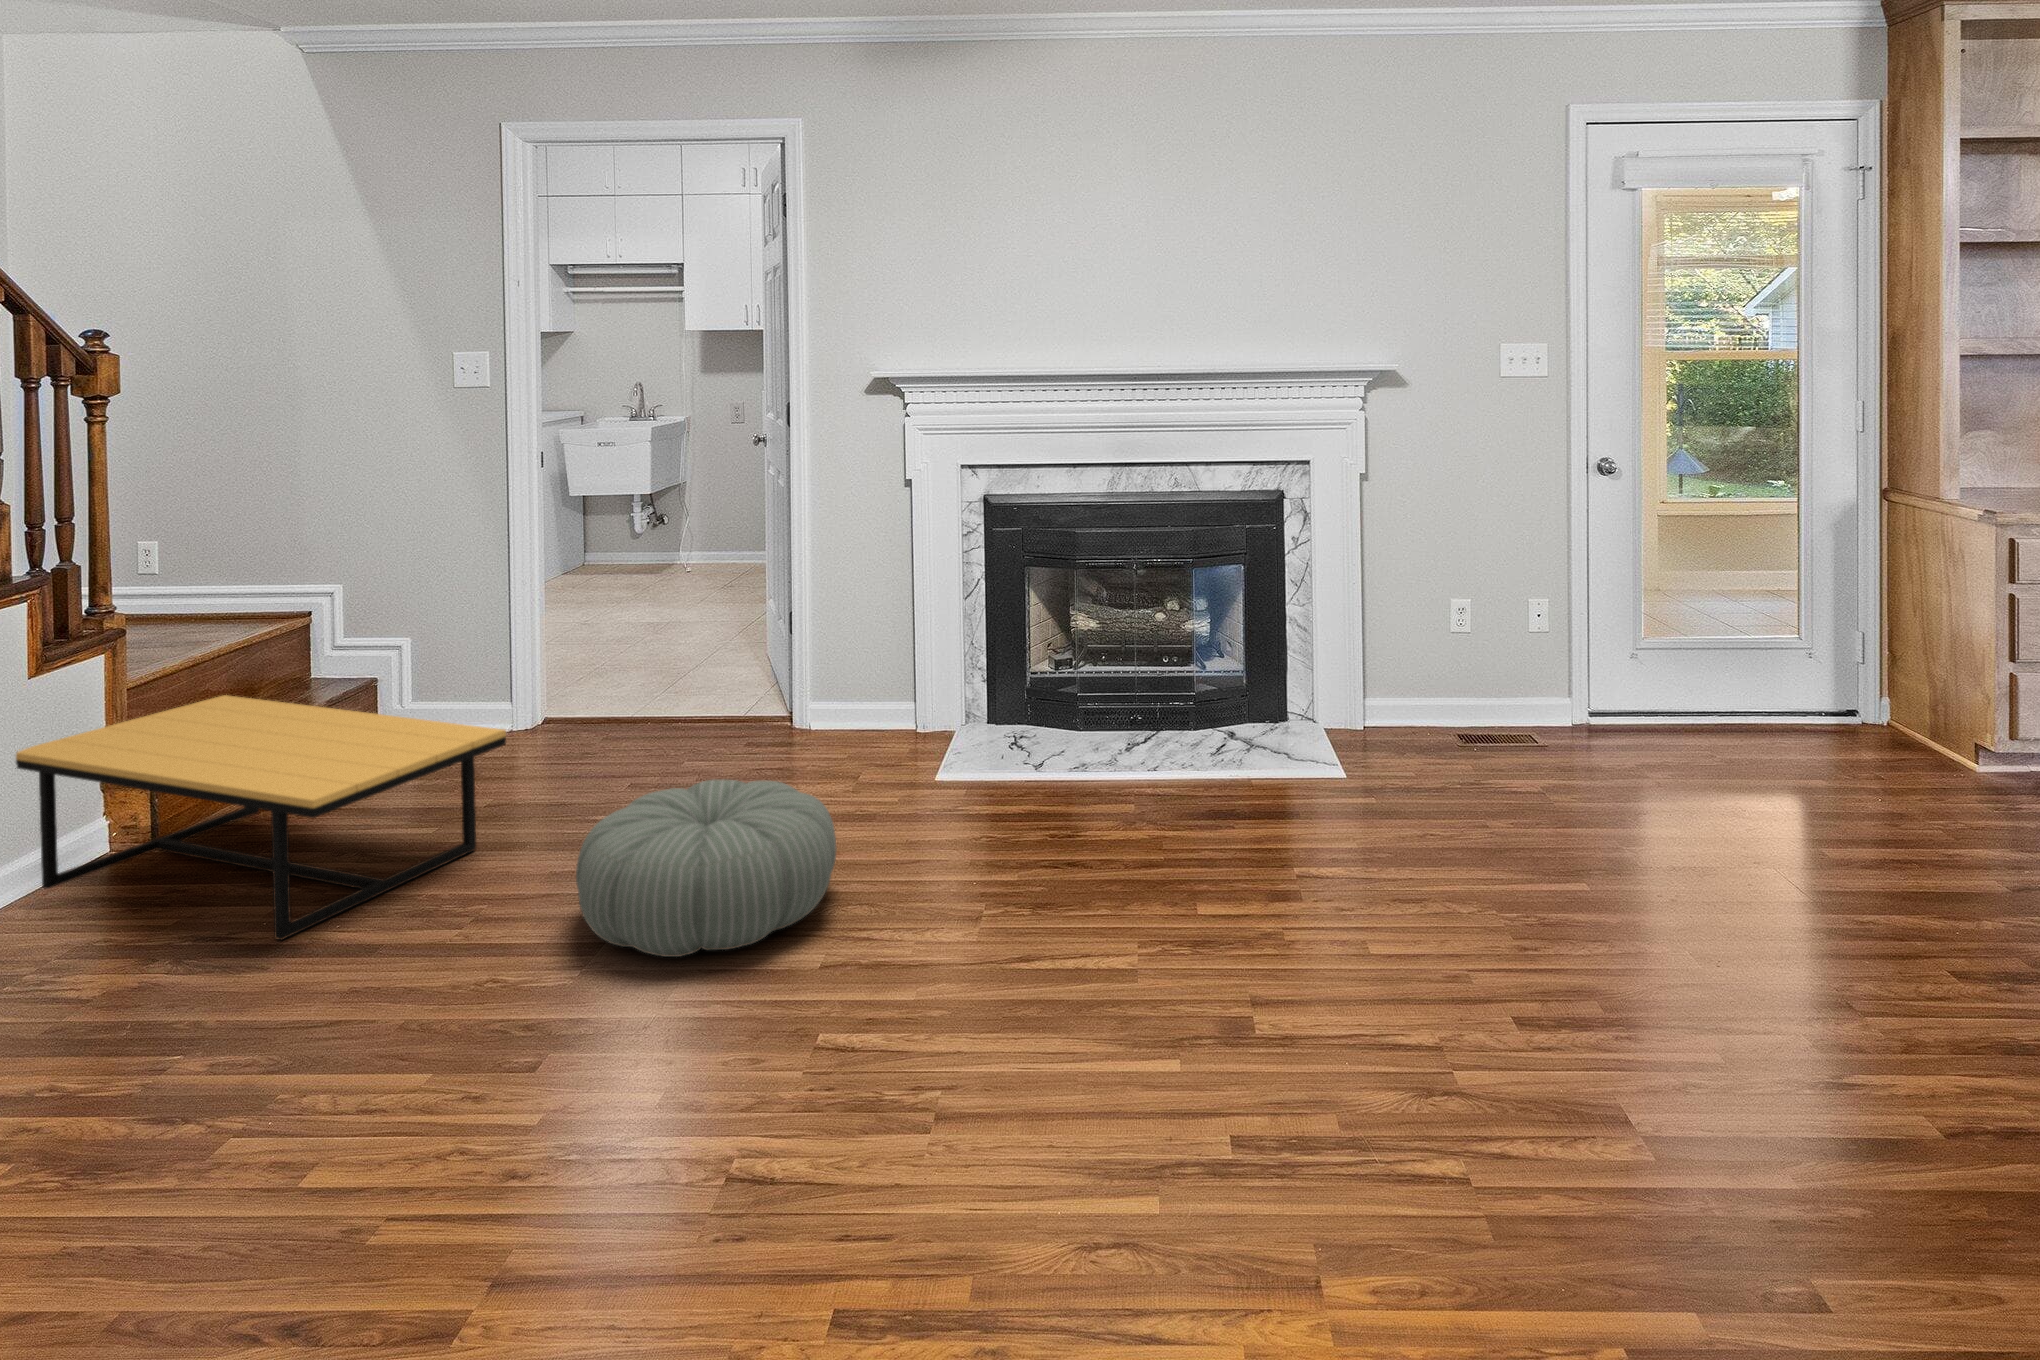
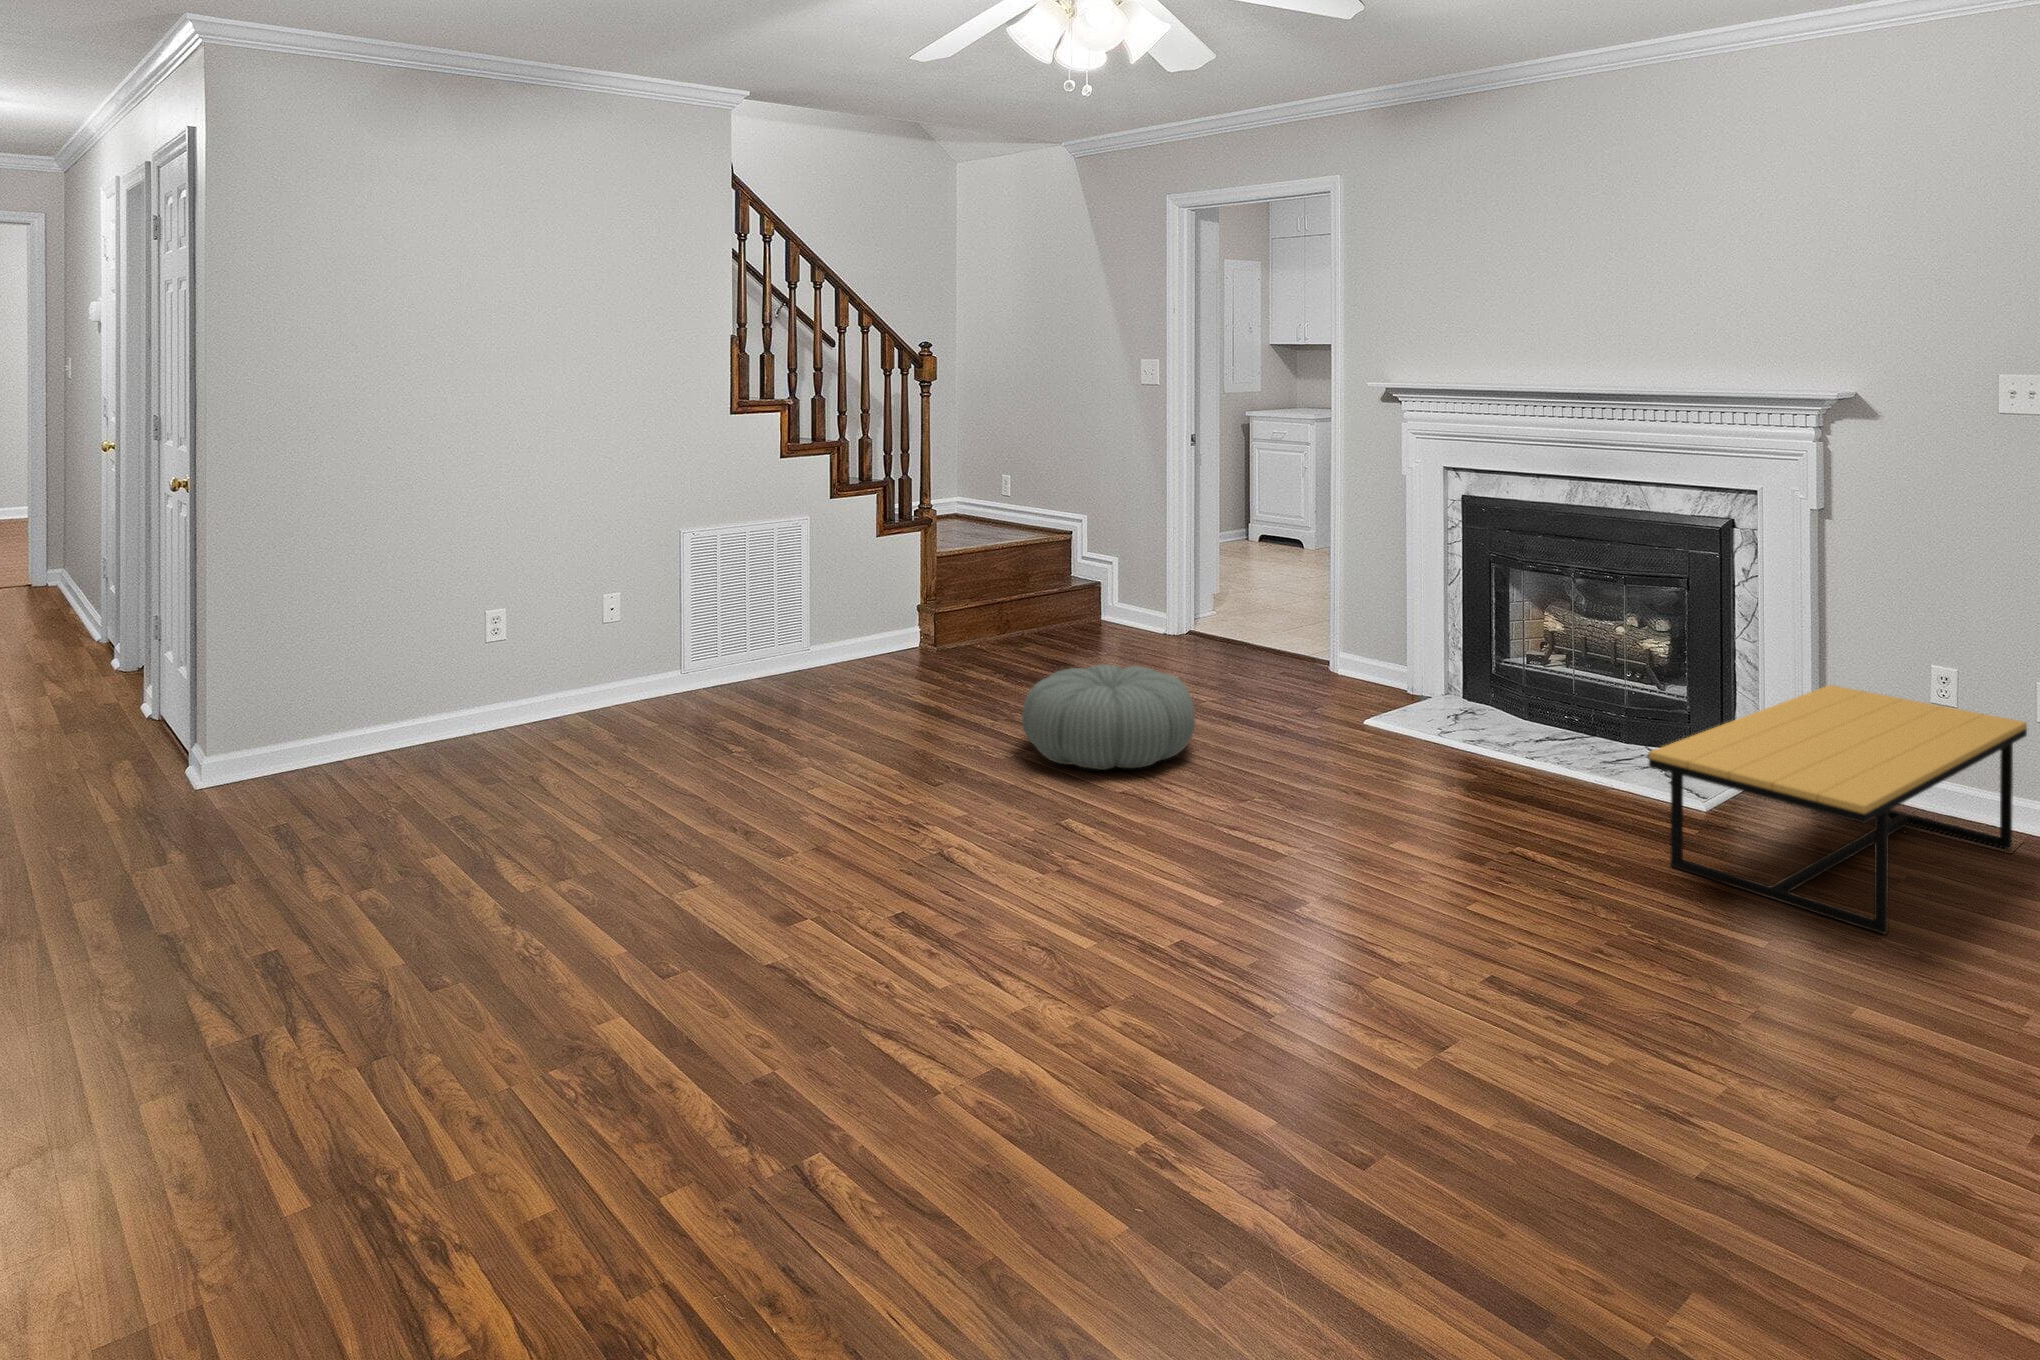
coffee table: present [16,695,506,940] -> present [1649,685,2027,934]

